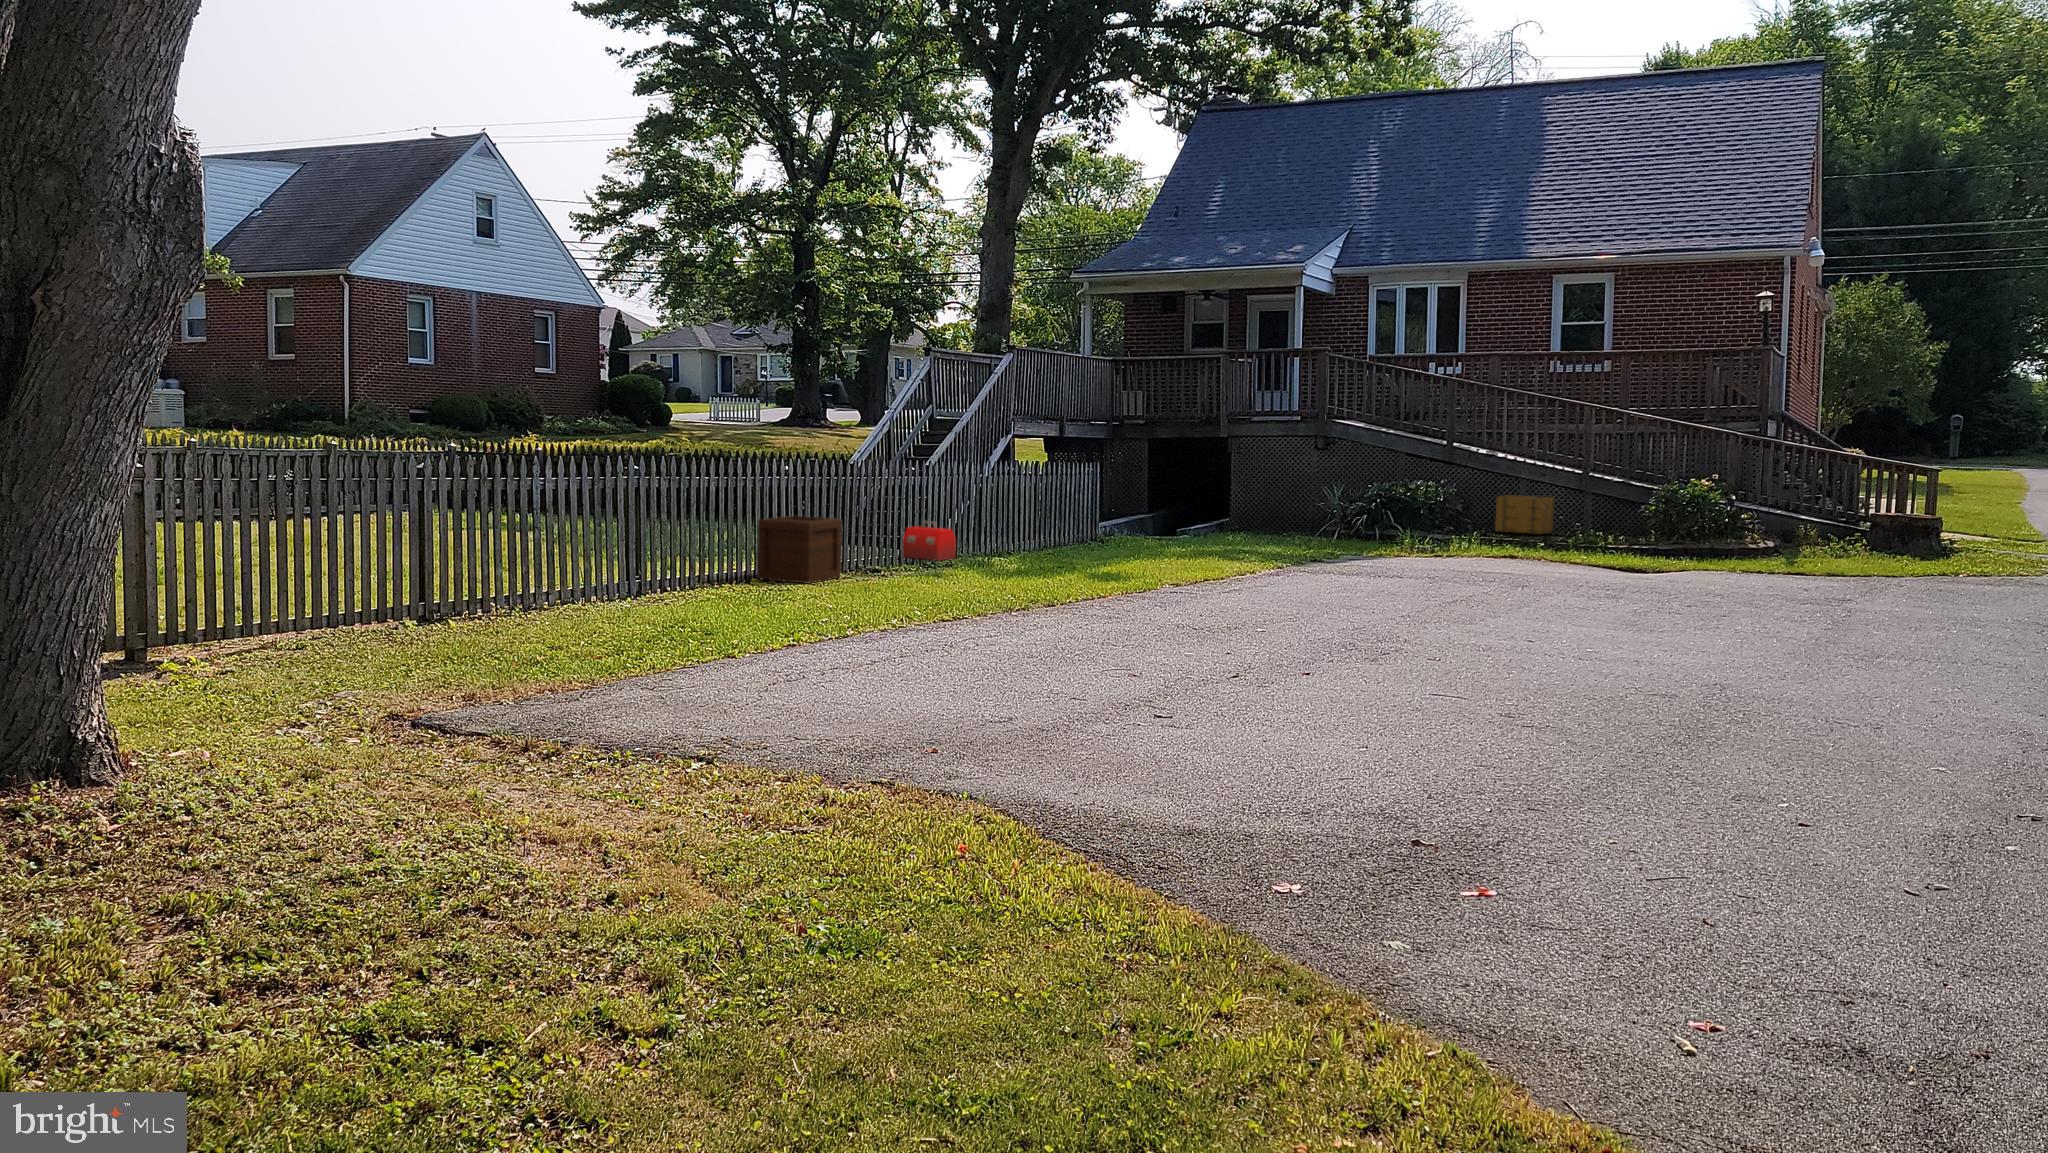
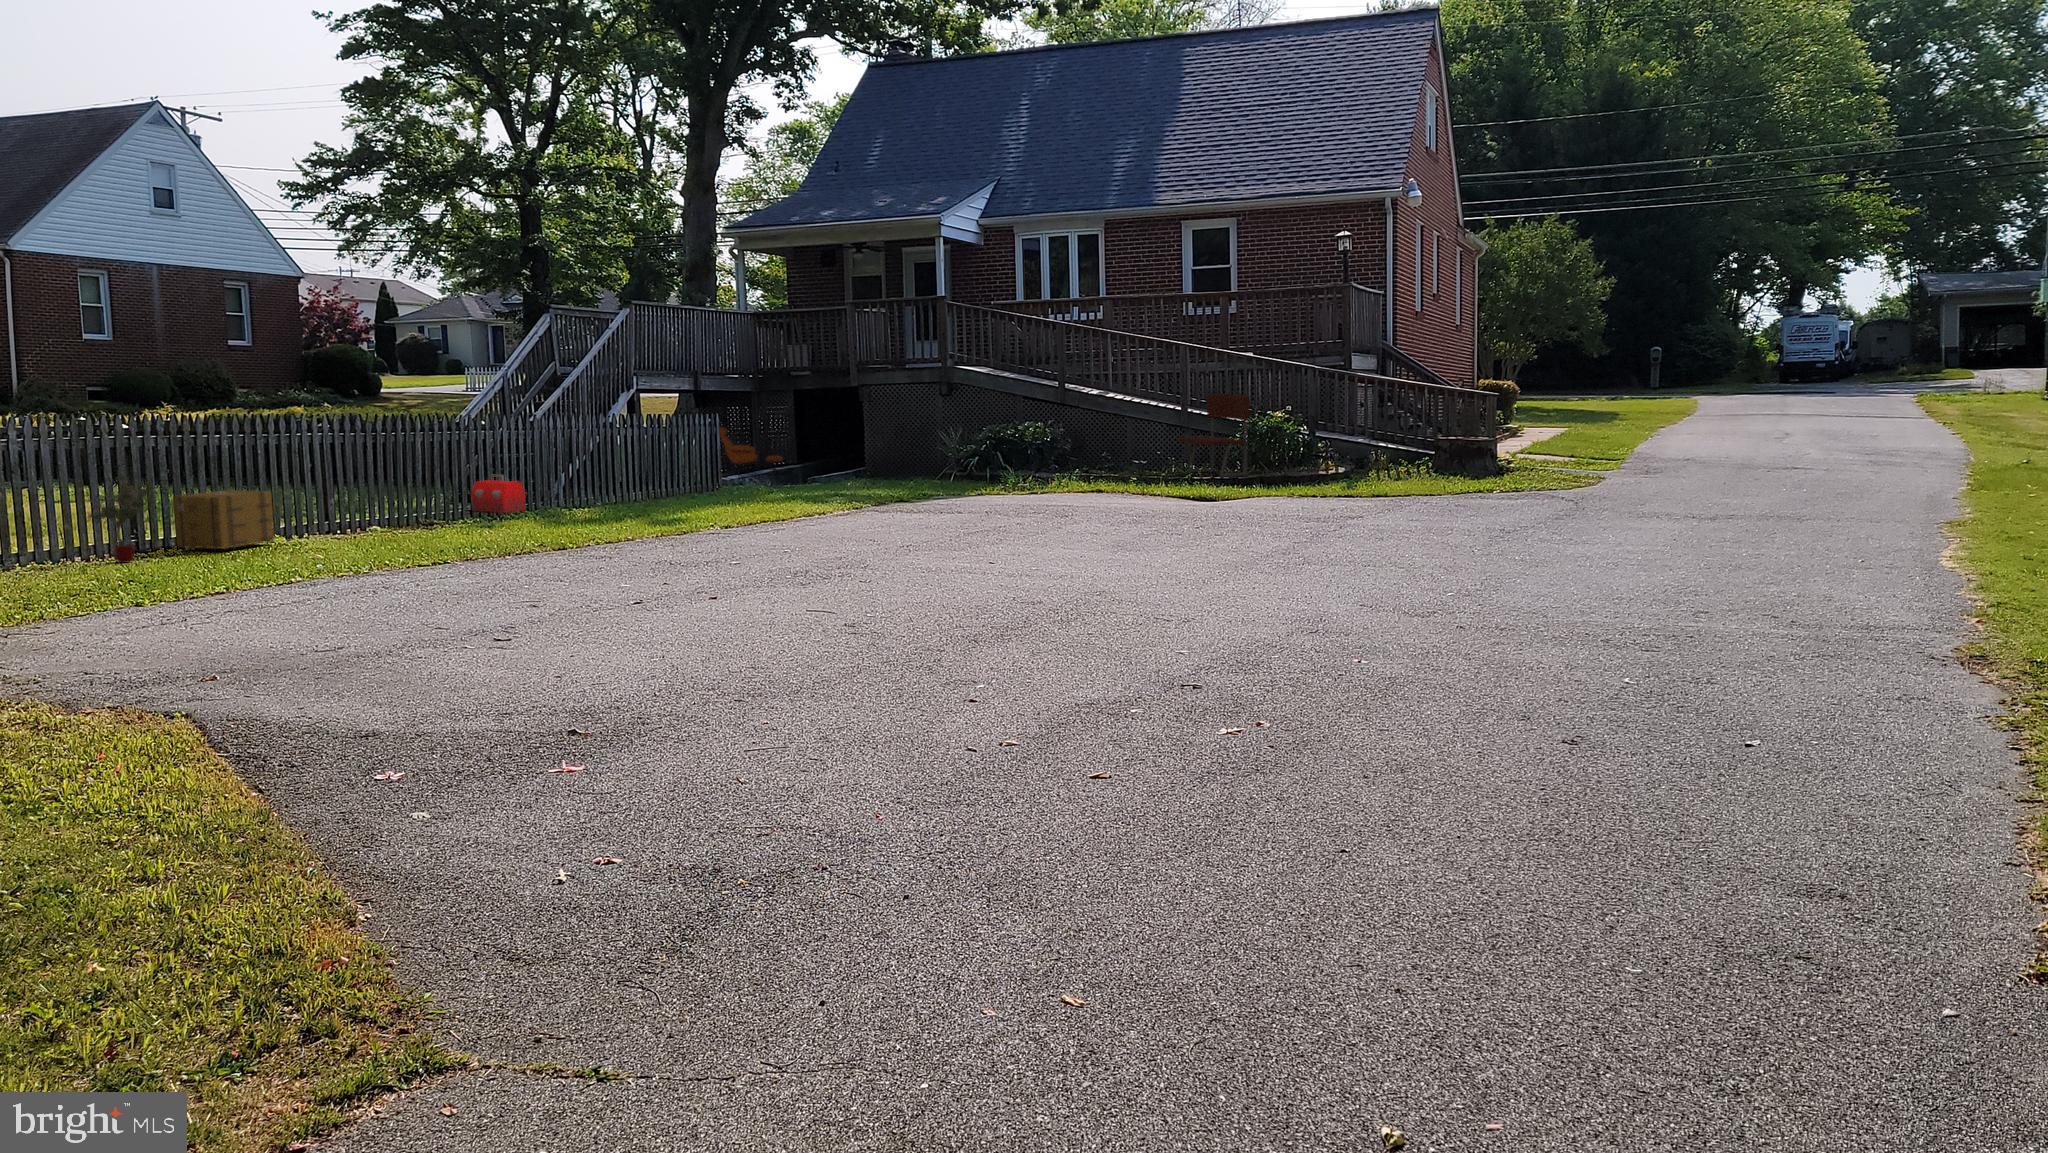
bench: none [1585,459,1672,547] -> present [1177,393,1250,477]
lounge chair: none [1100,477,1166,528] -> present [719,427,783,473]
cardboard box: present [1495,495,1554,534] -> present [173,490,275,551]
potted tree: none [607,510,666,601] -> present [87,471,154,563]
wooden crate: present [757,516,842,584] -> none [281,472,377,540]

